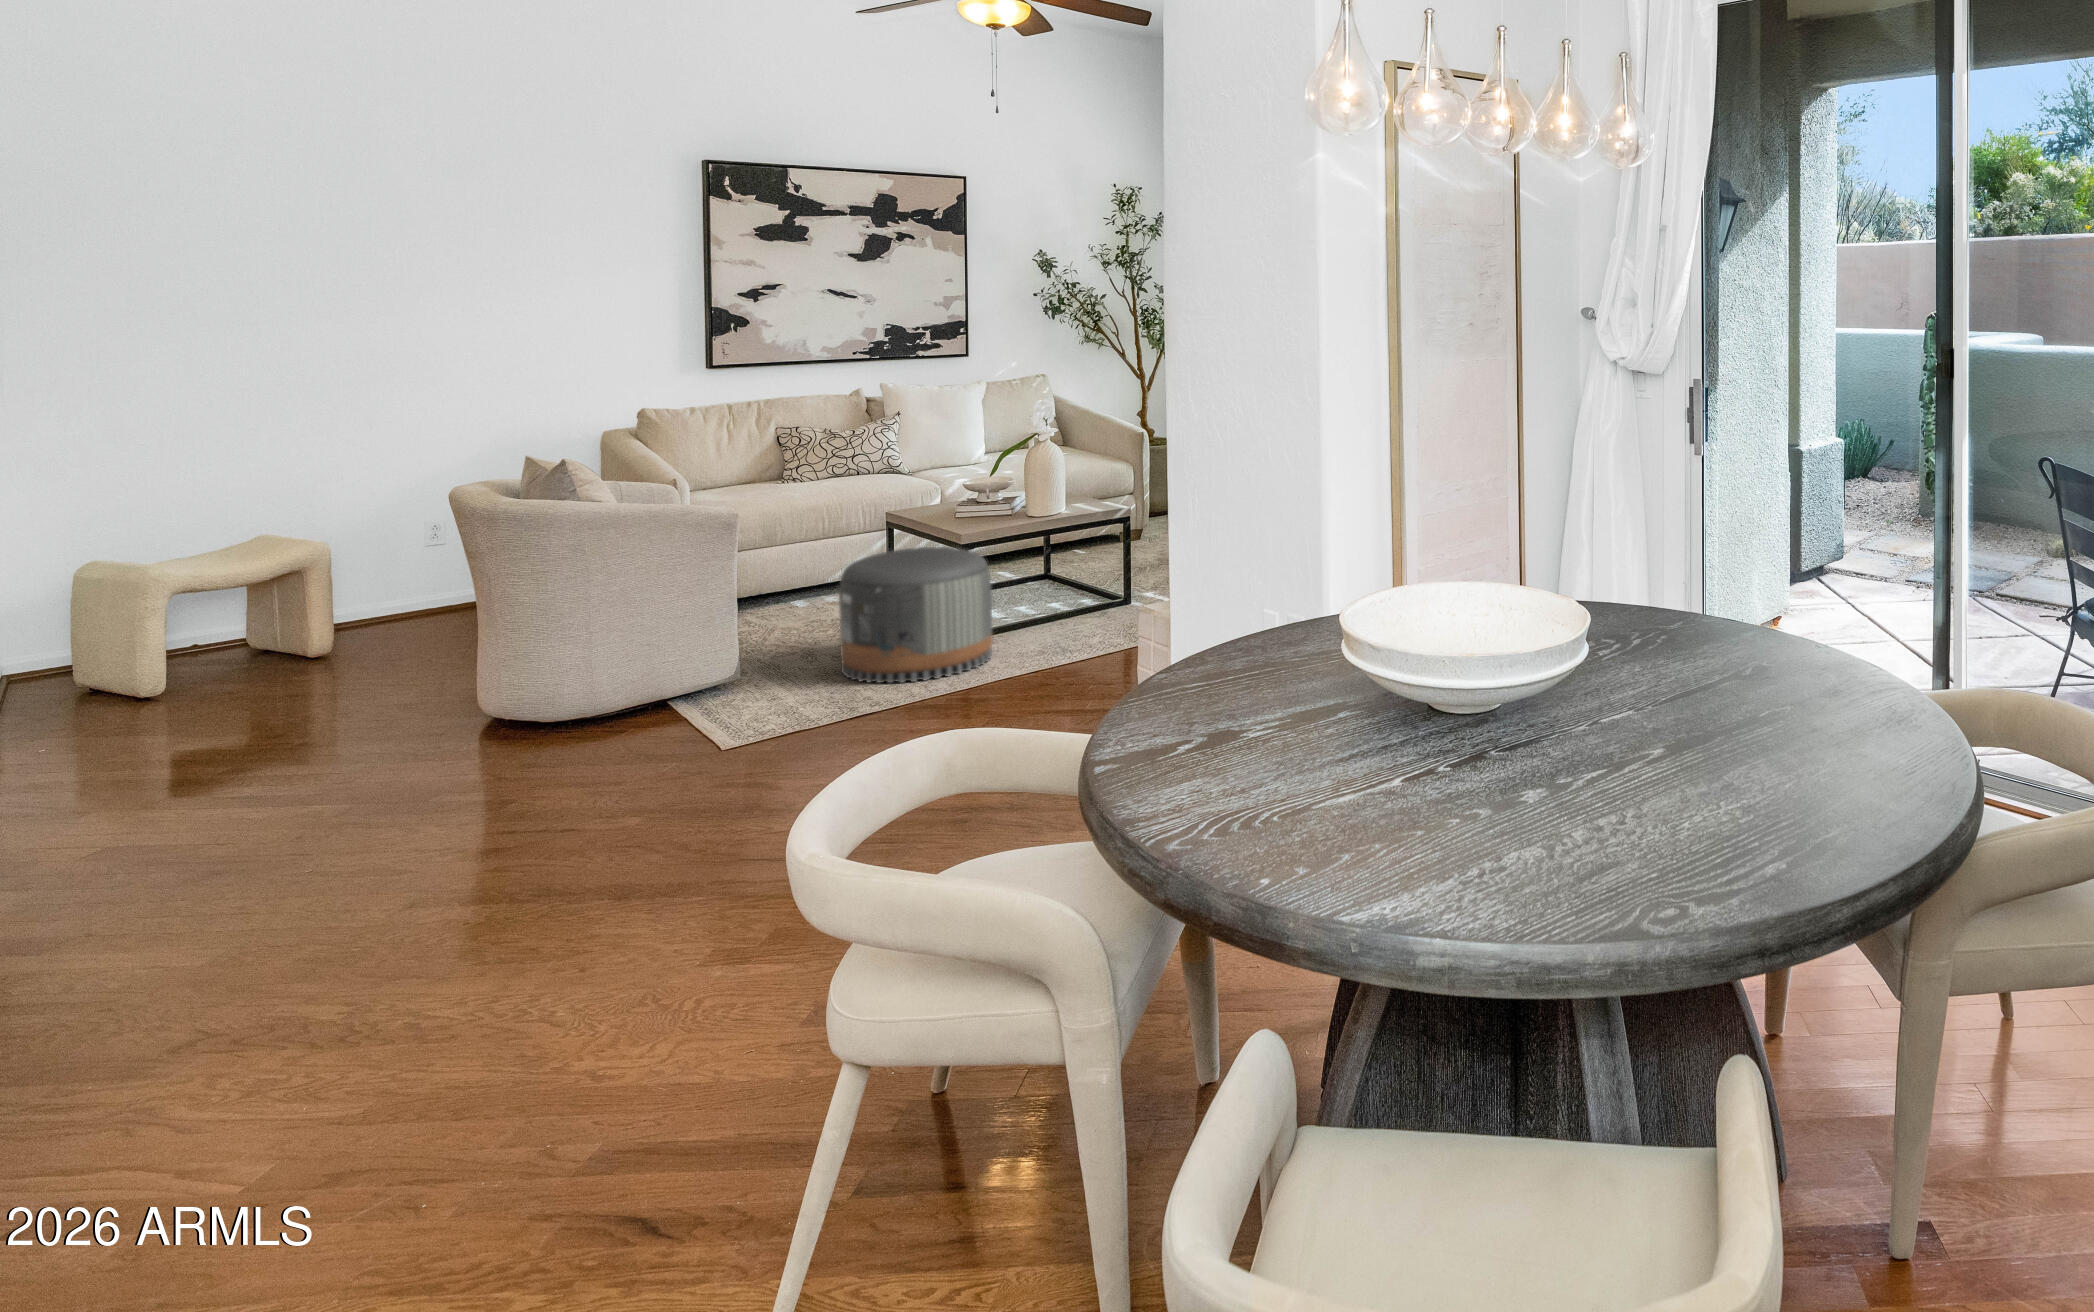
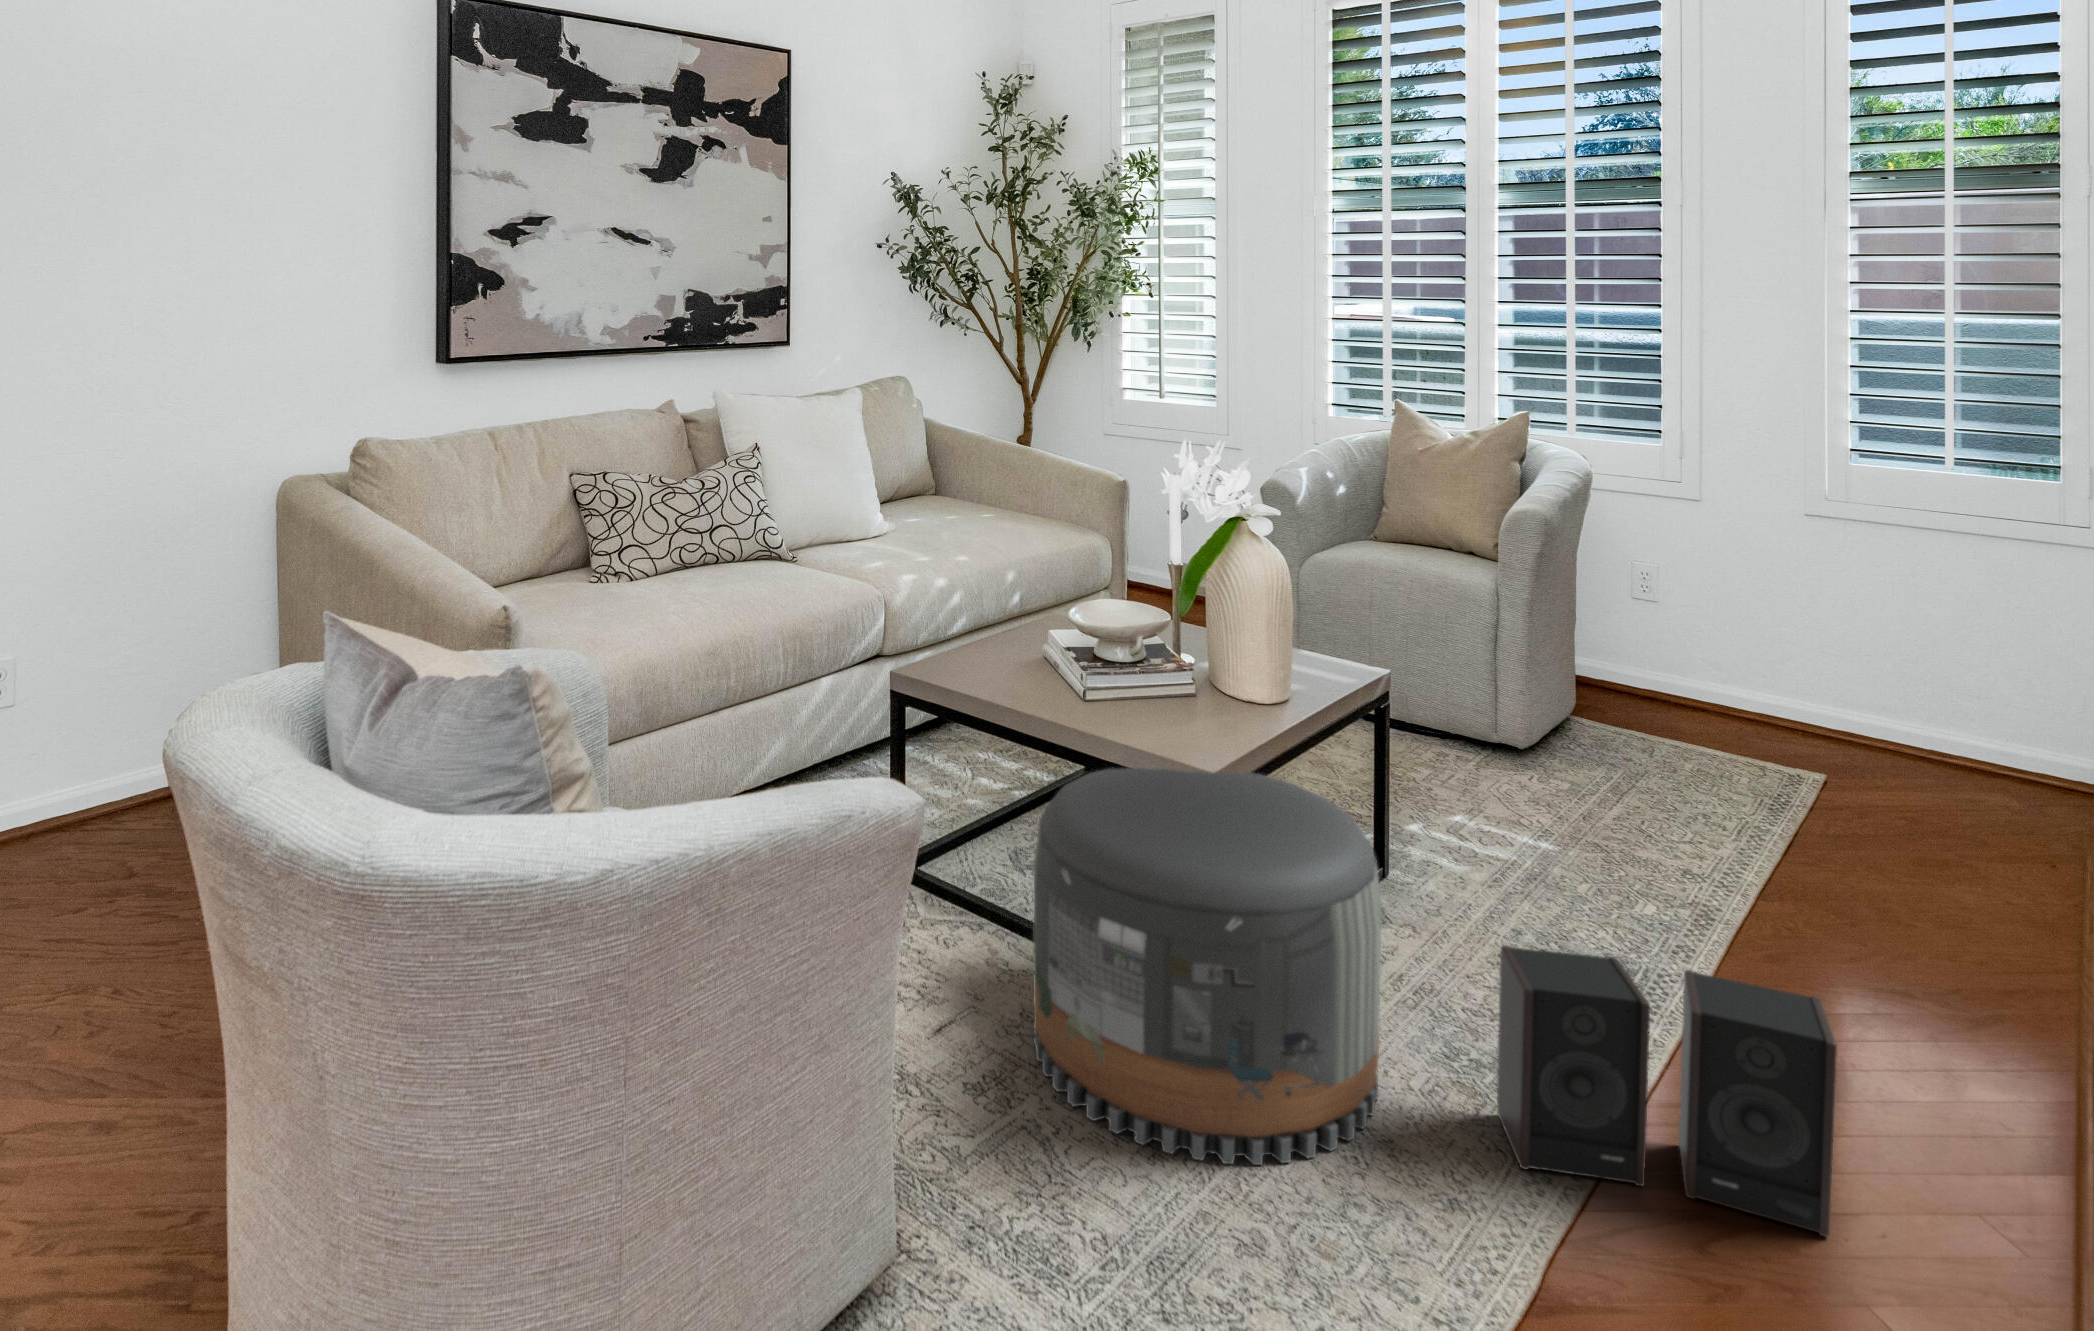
speaker: none [987,605,1094,694] -> present [1497,945,1837,1237]

